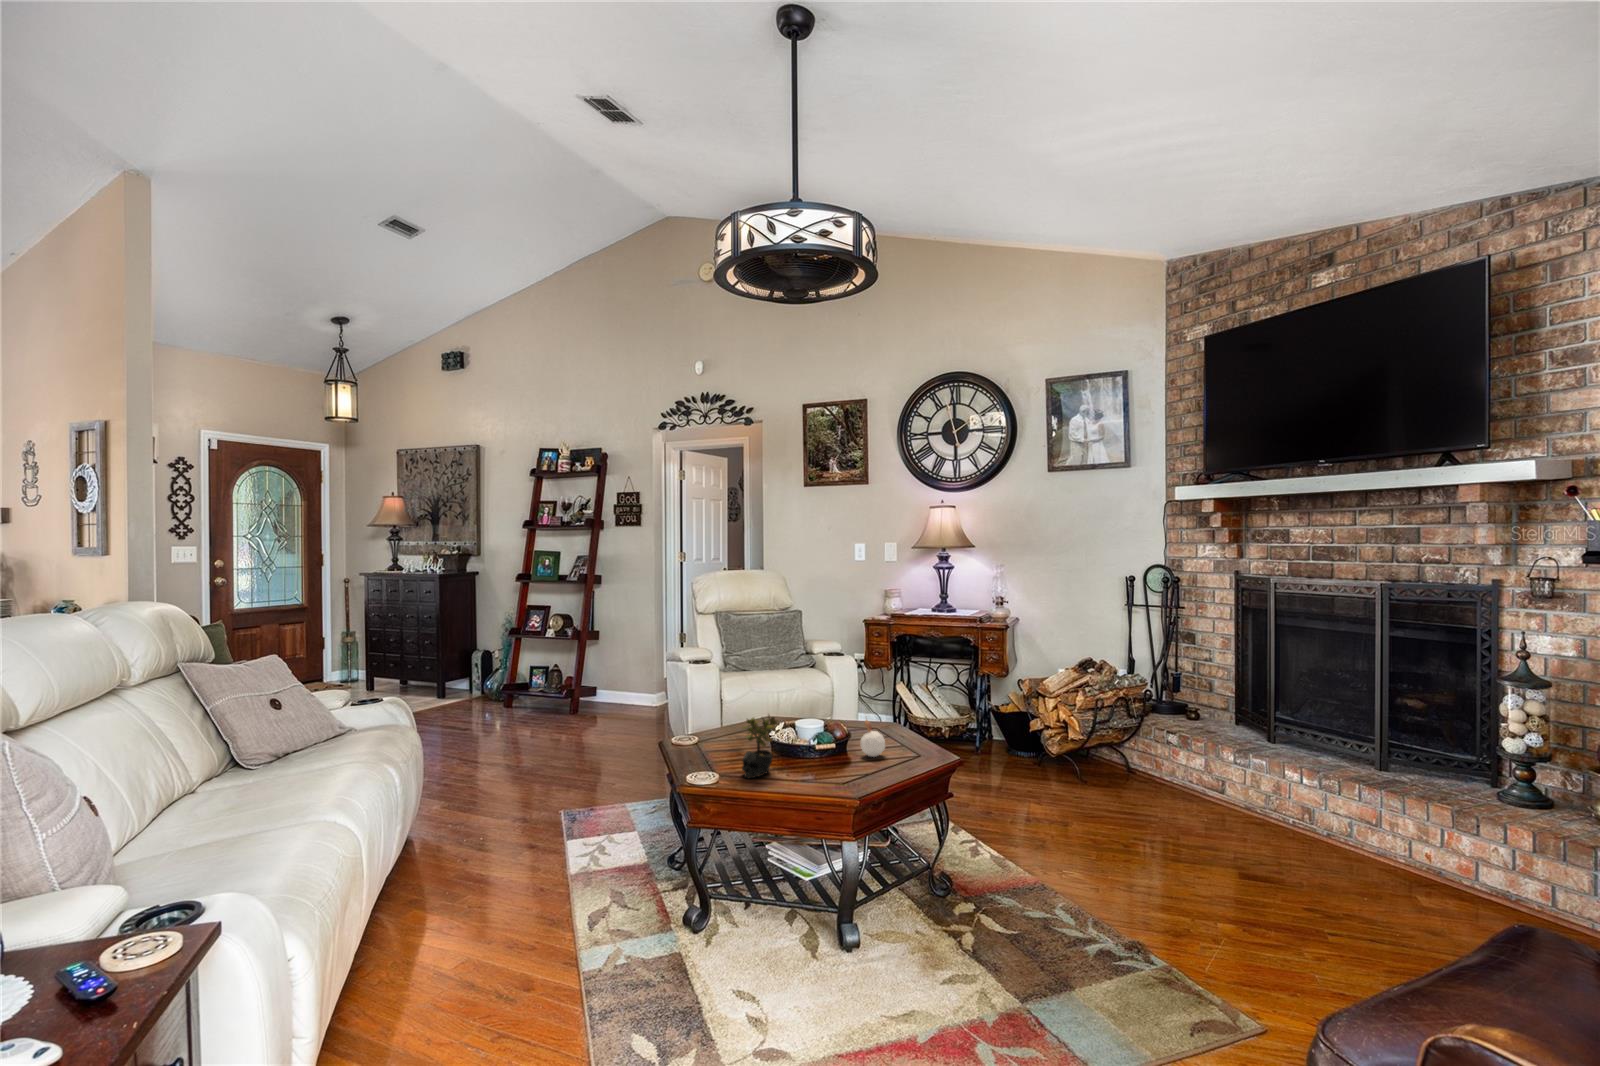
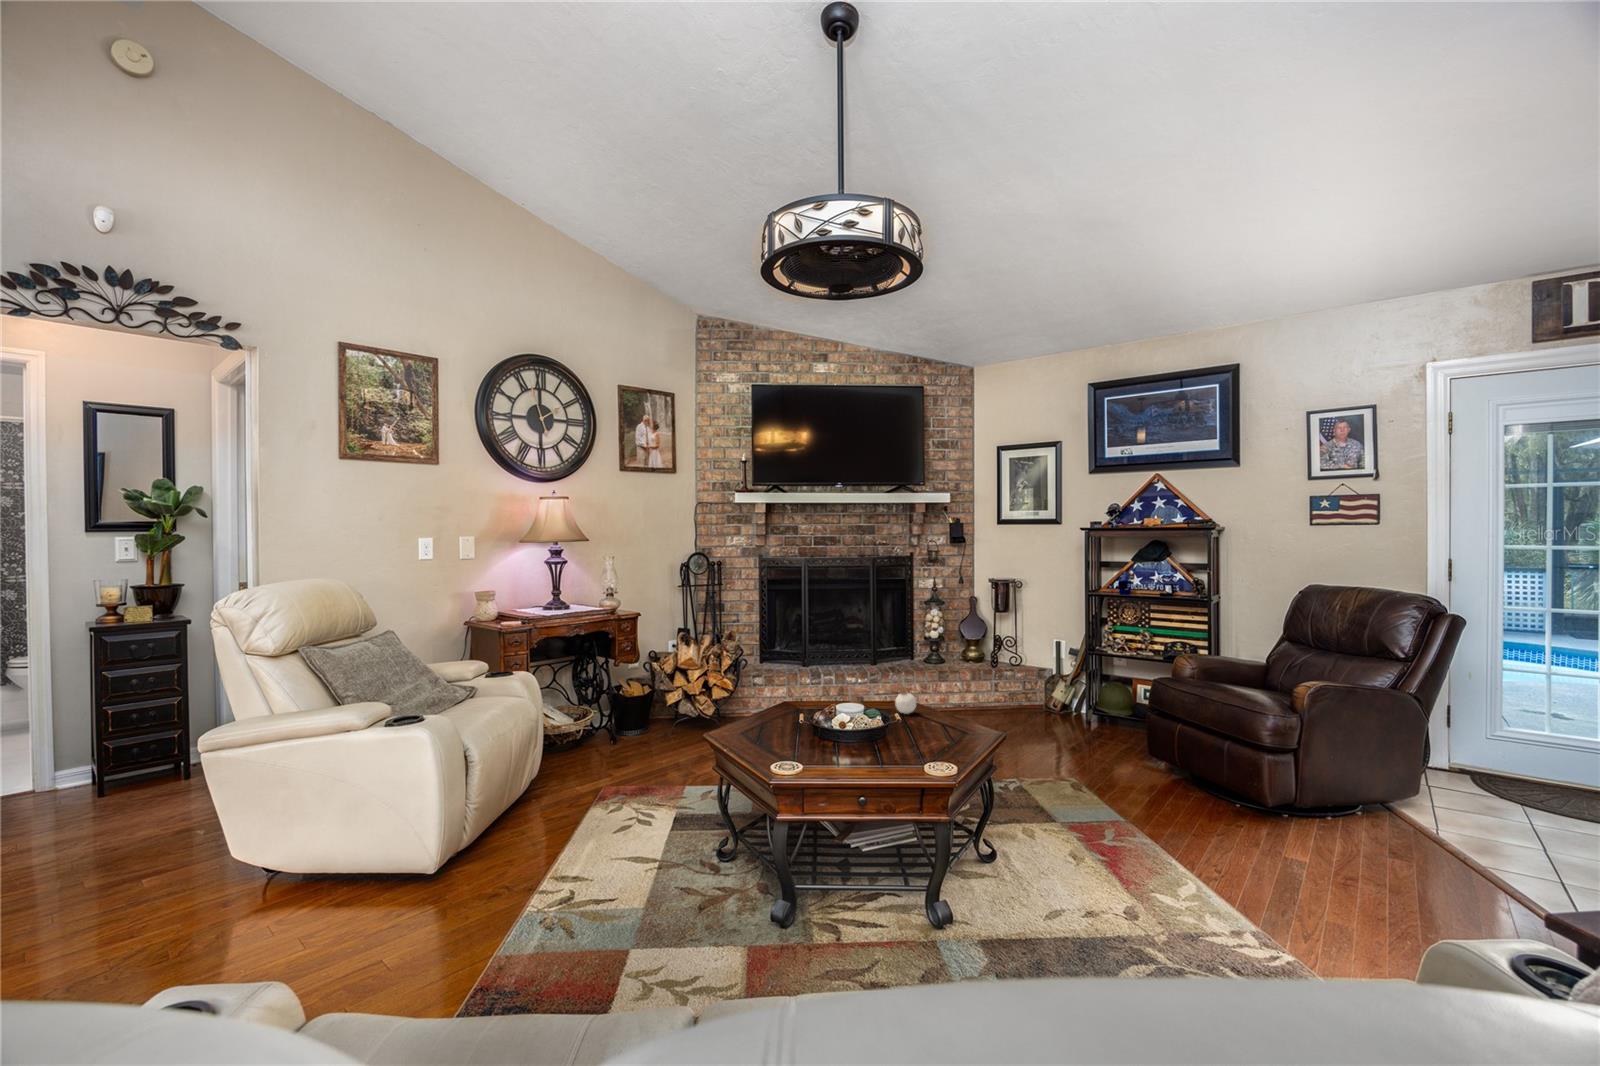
succulent plant: present [742,715,778,778] -> none [926,689,965,749]

